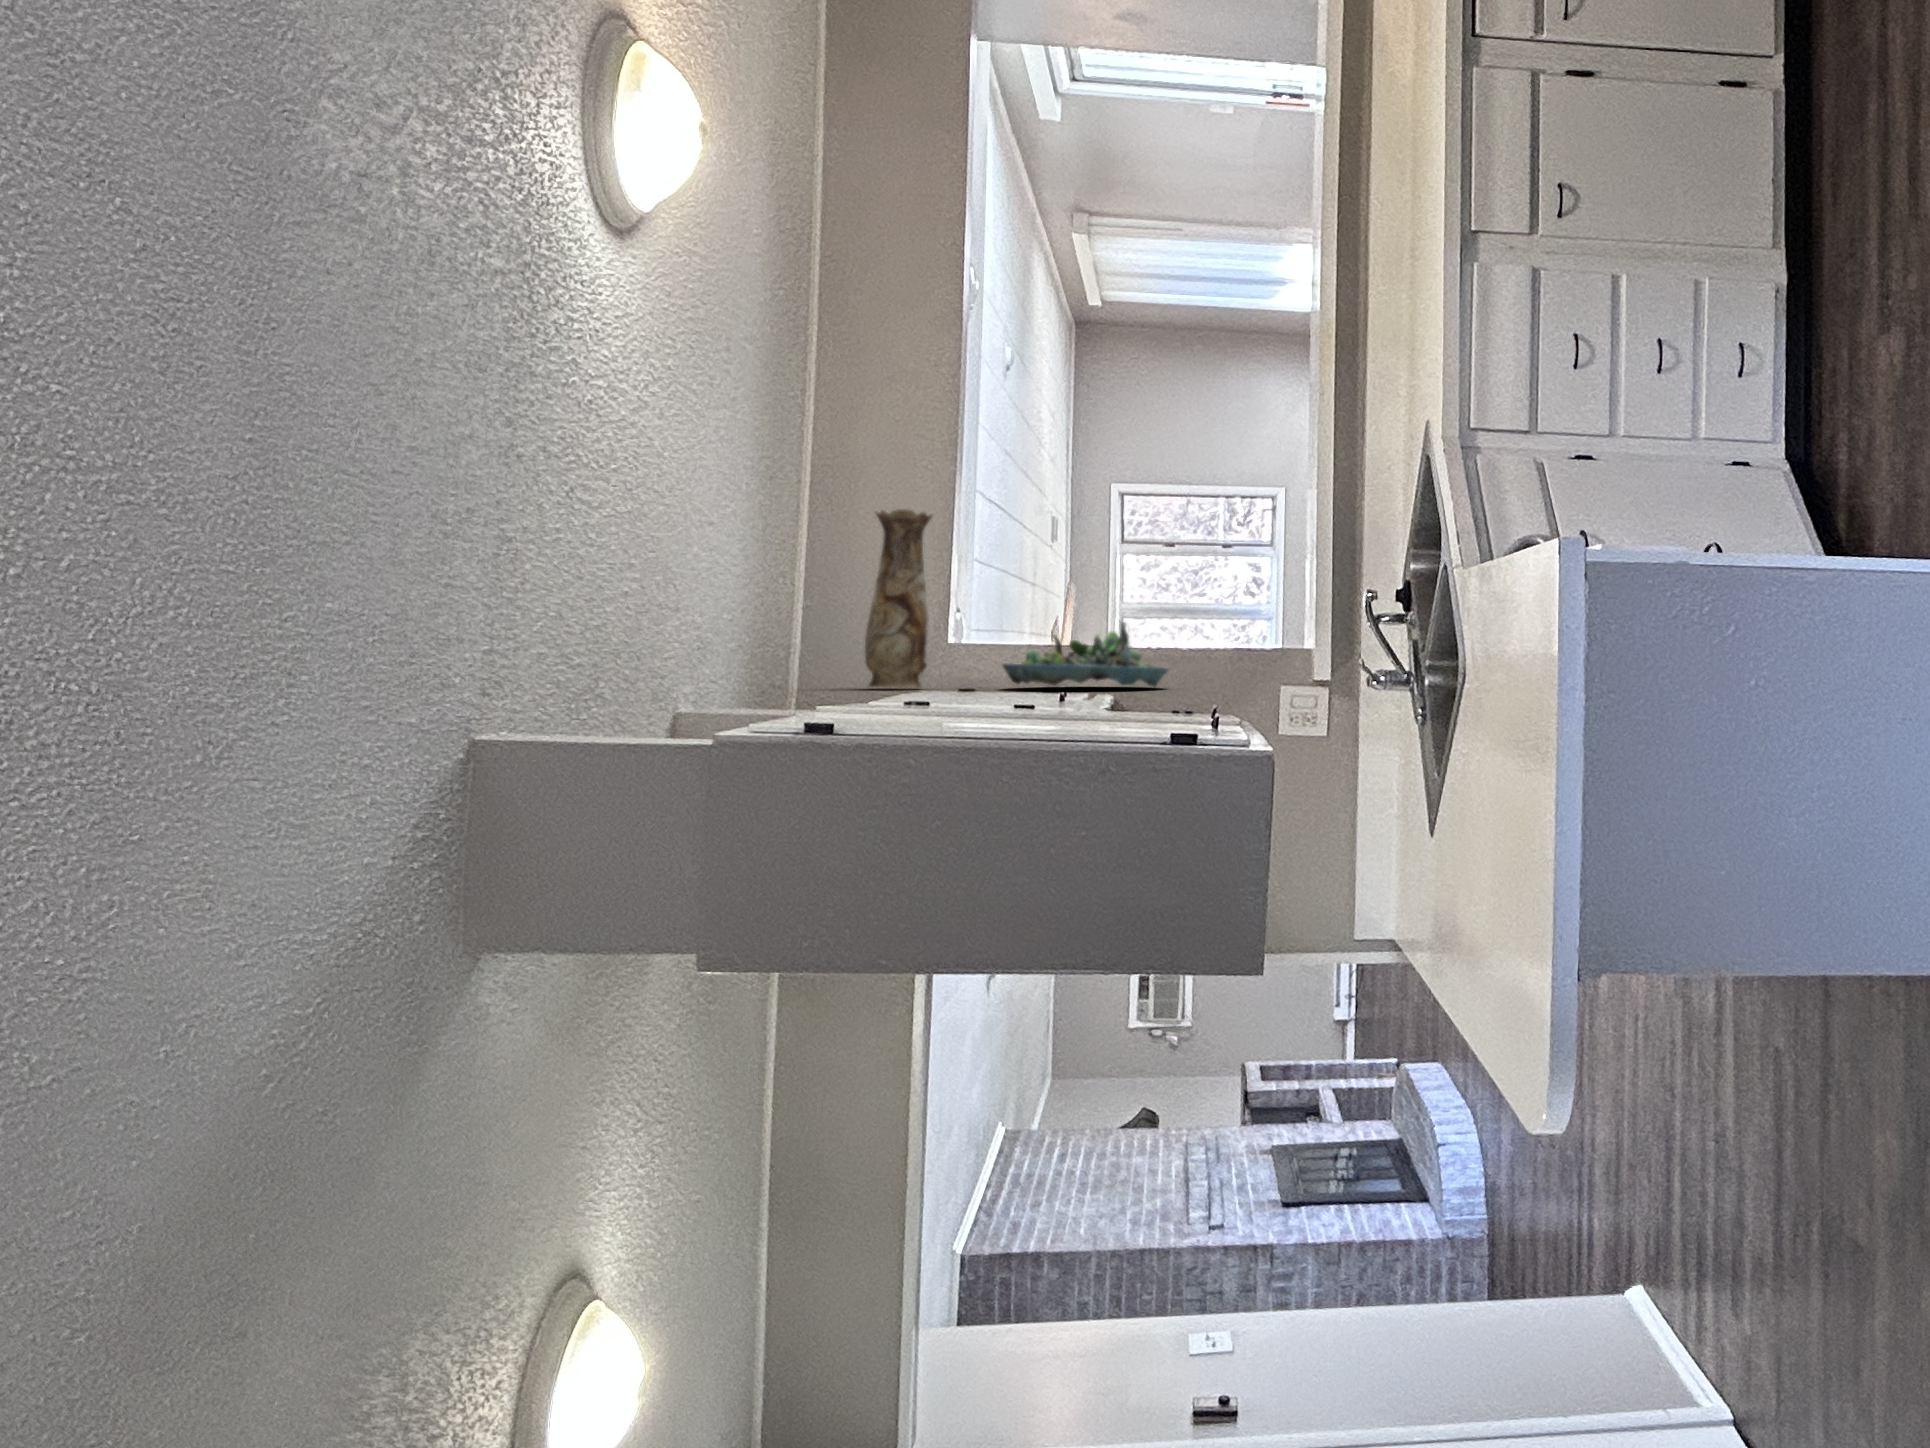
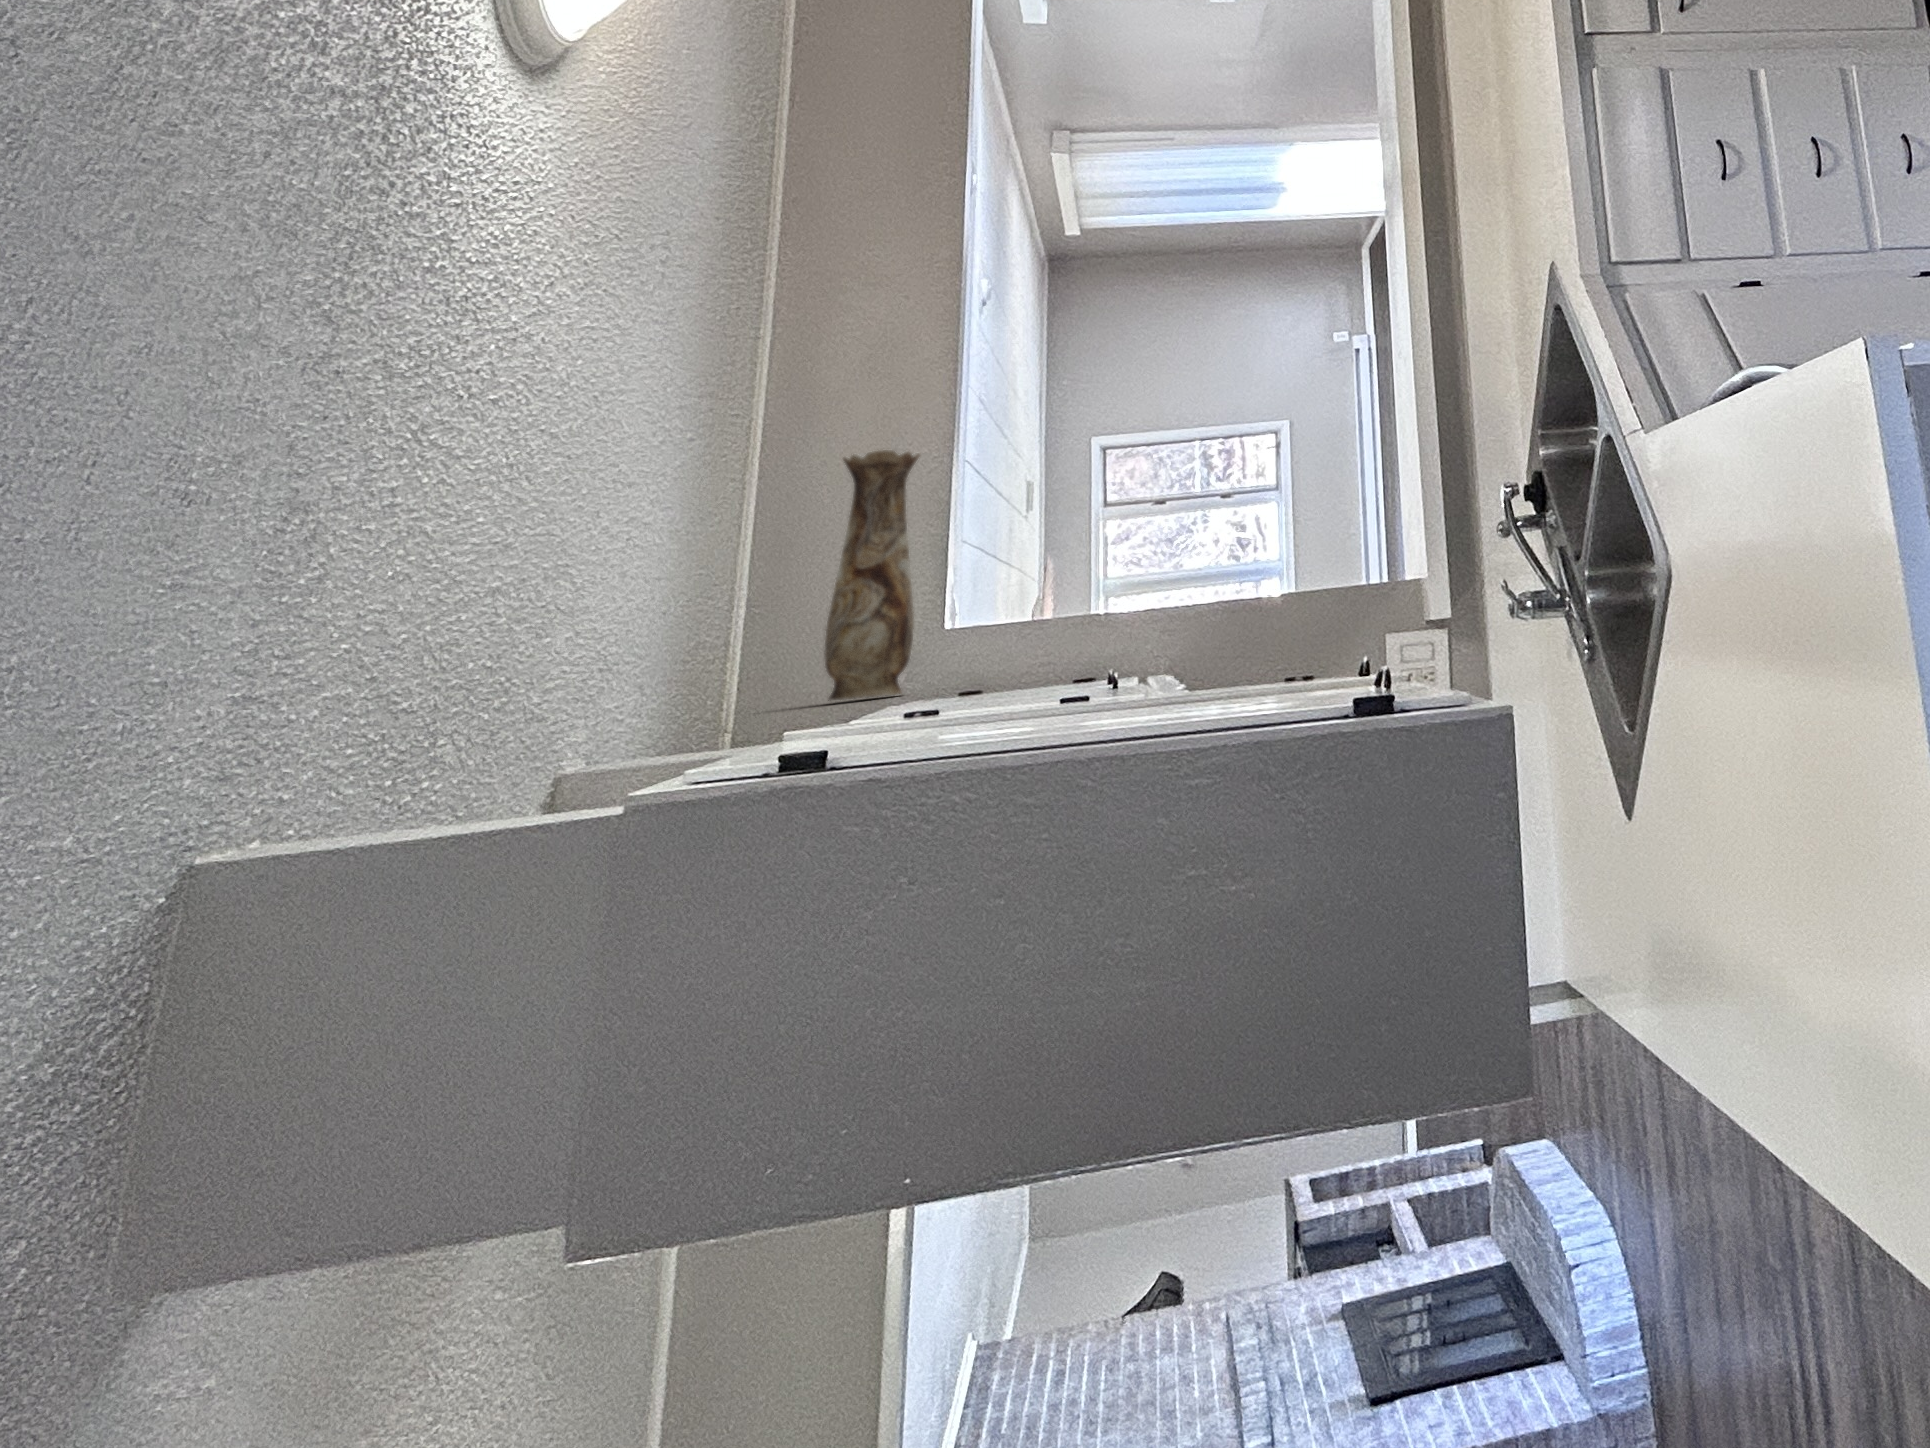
succulent planter: present [1003,621,1168,687] -> none [1011,569,1231,673]

